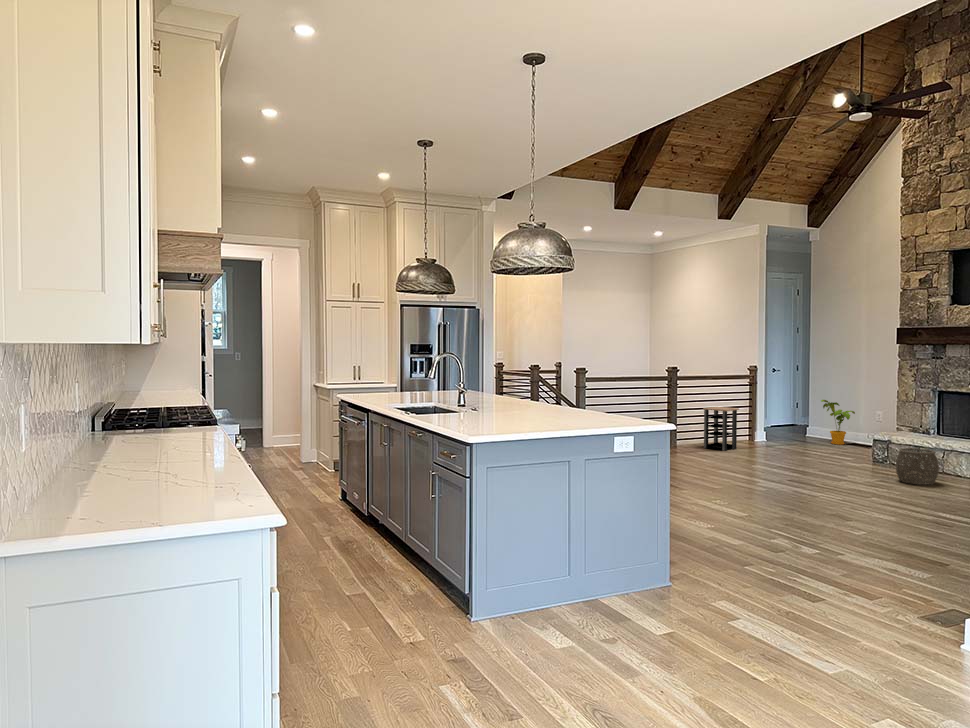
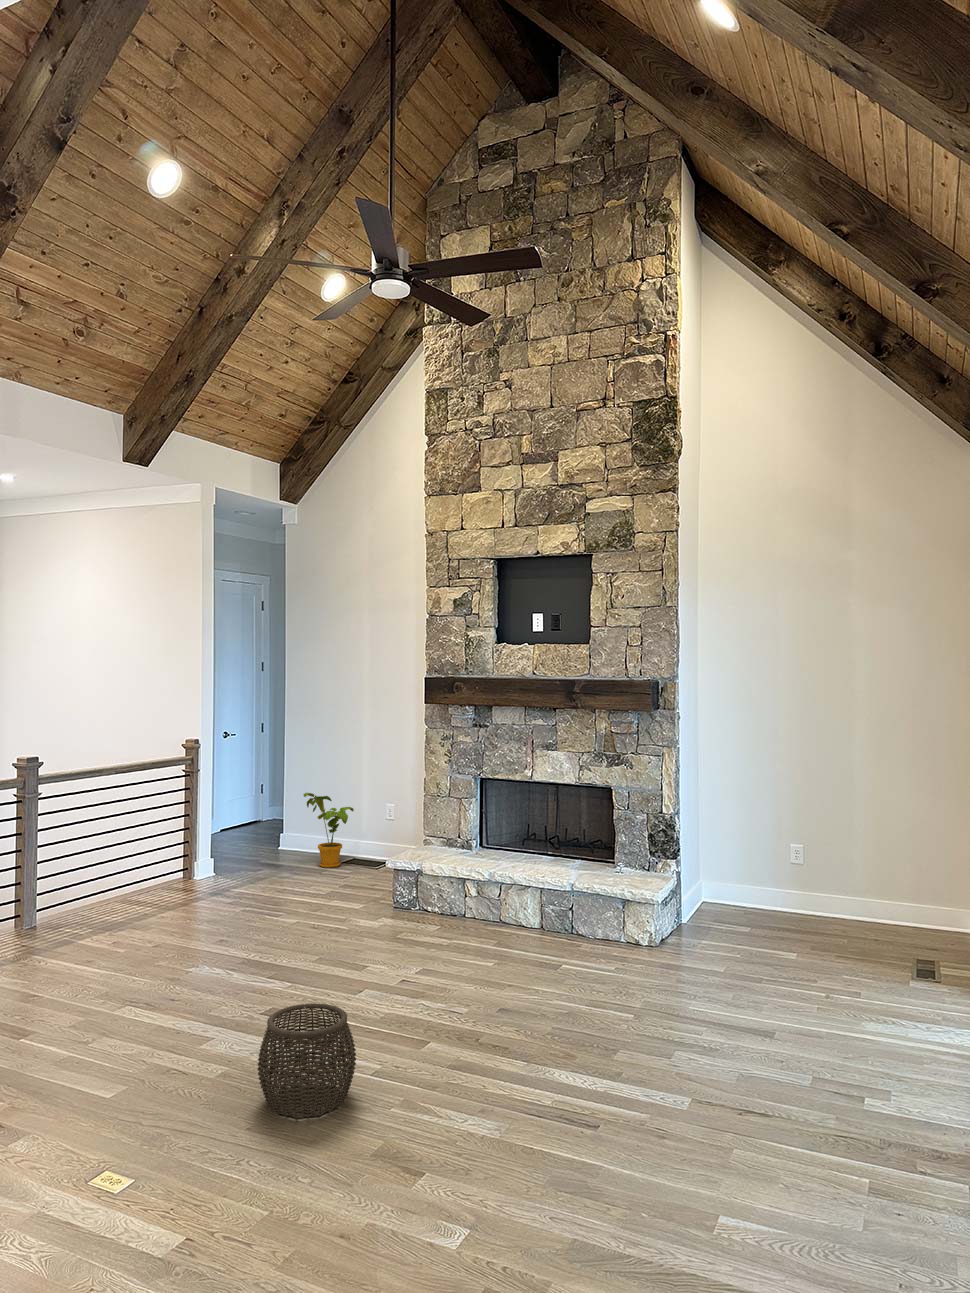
side table: present [703,407,739,451] -> none [94,828,166,922]
woven basket: present [895,448,939,485] -> present [257,1003,356,1118]

